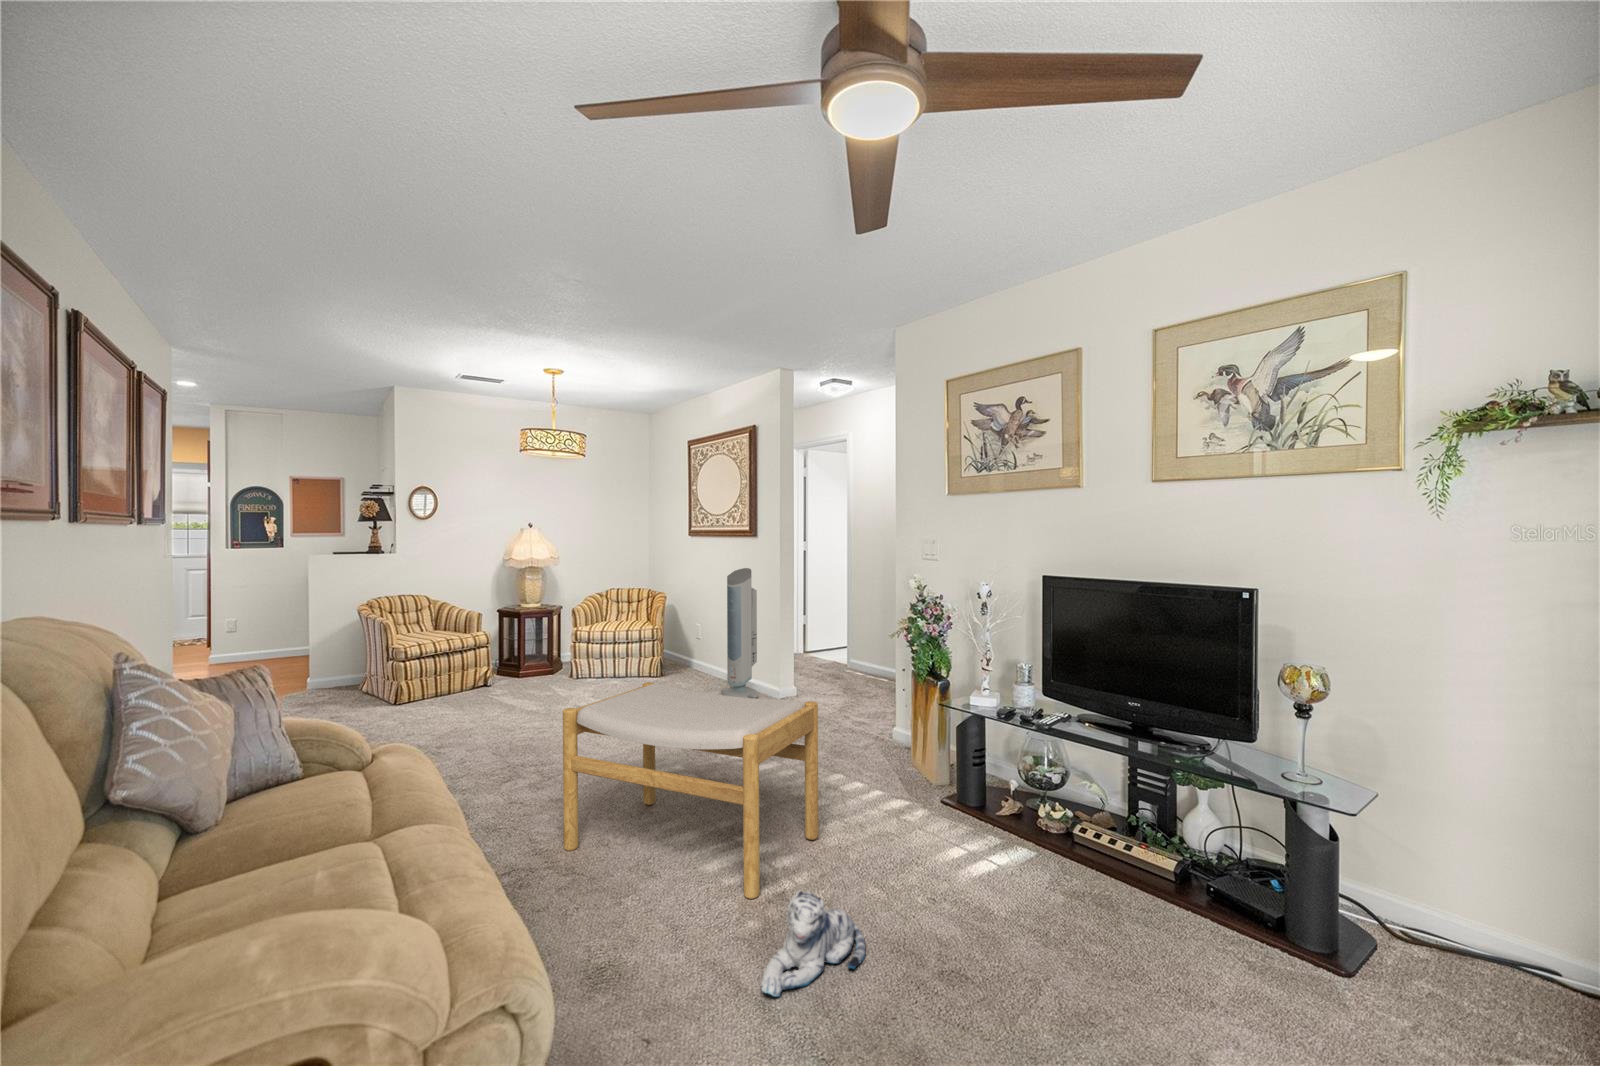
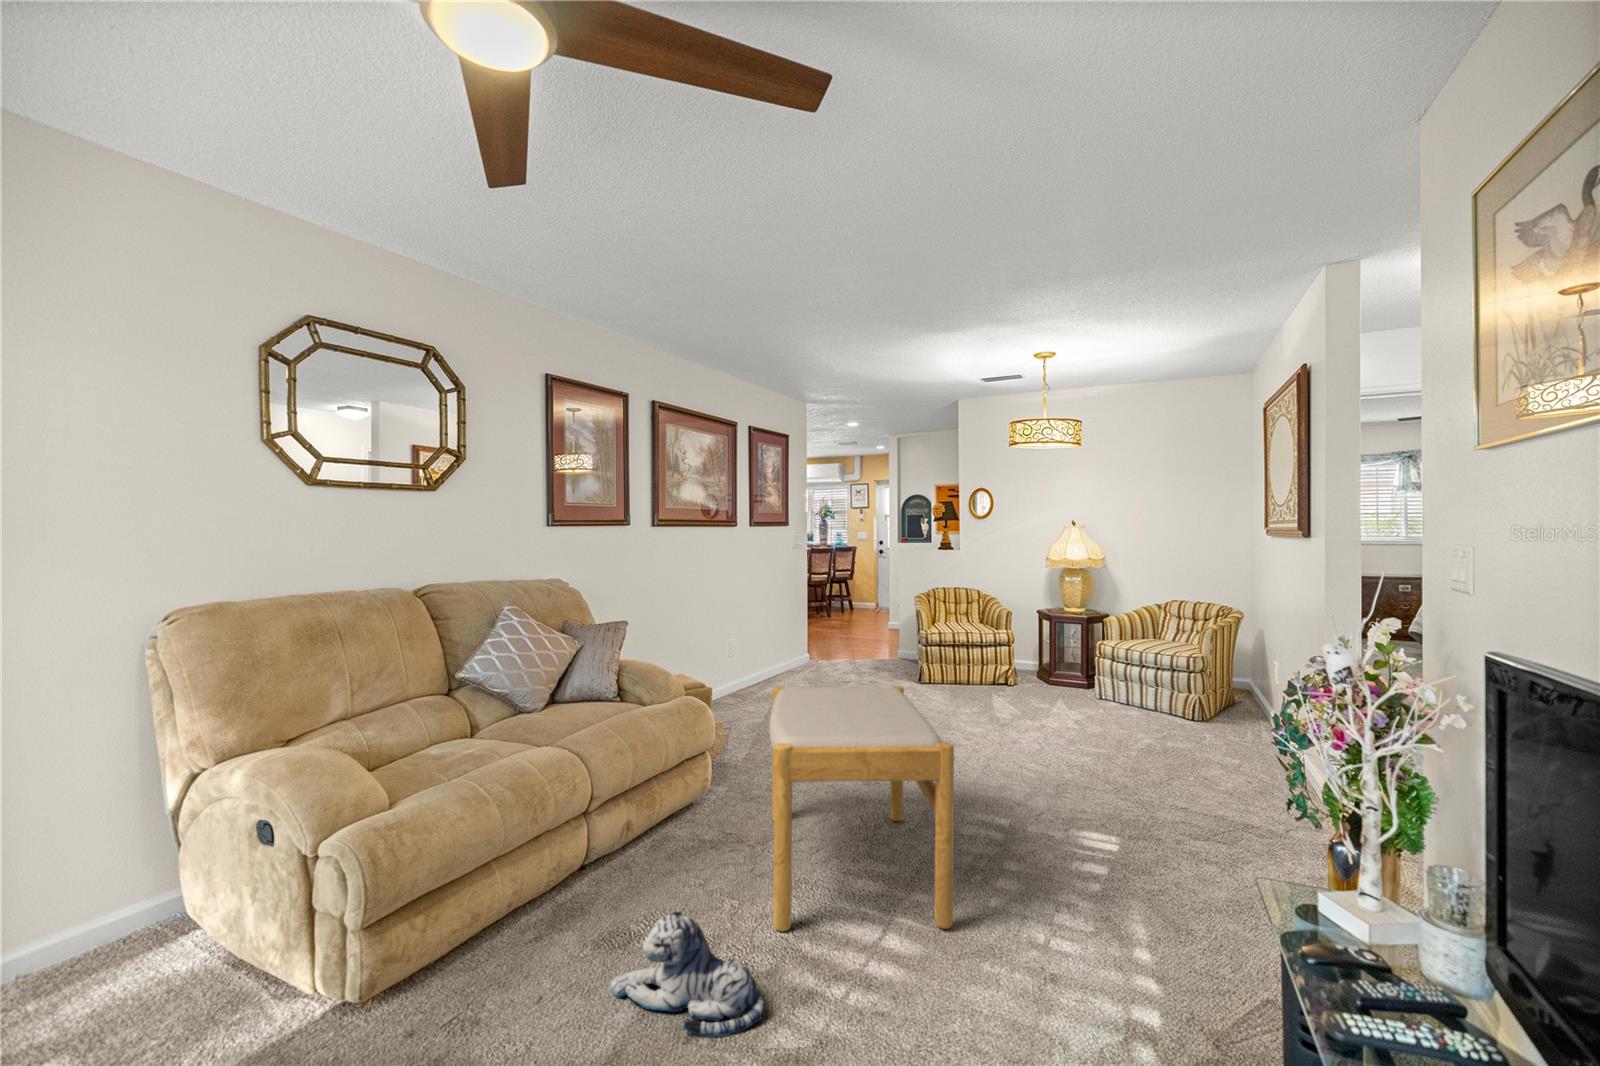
air purifier: present [722,568,758,699] -> none [1233,584,1288,778]

